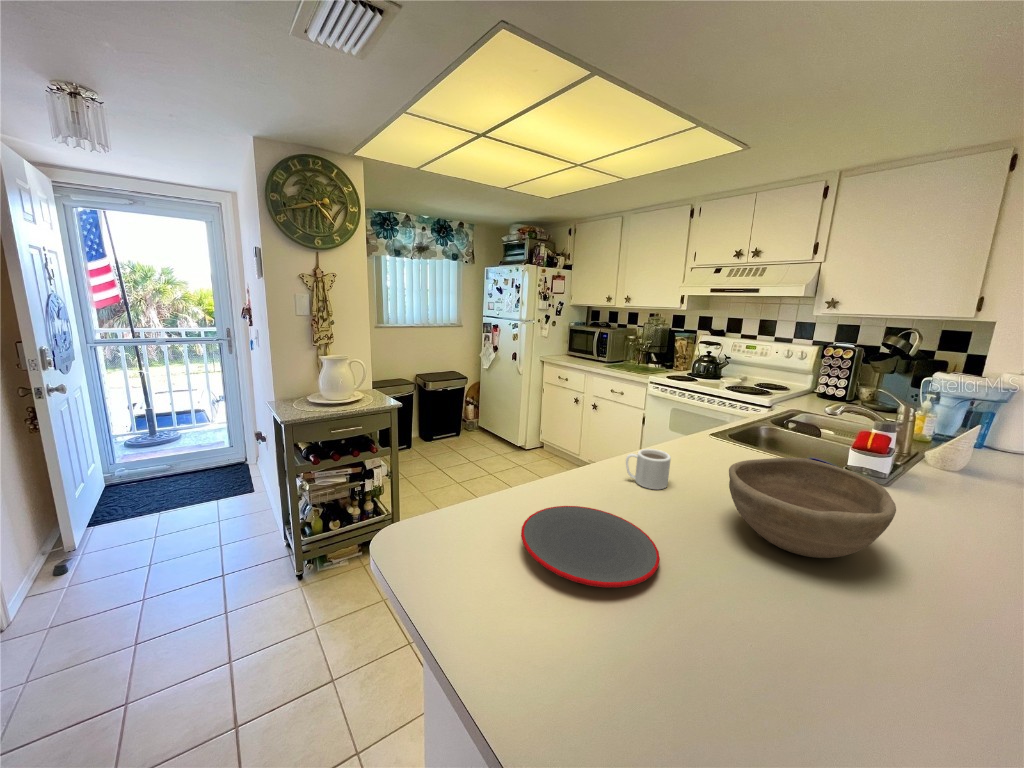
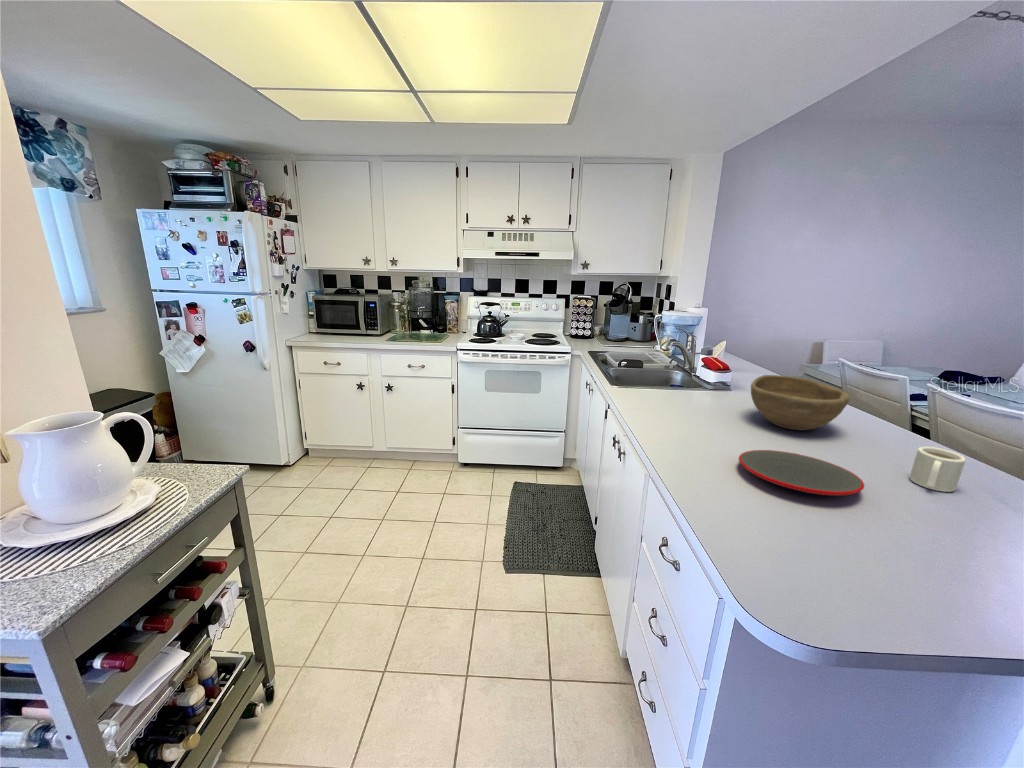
mug: present [626,449,671,489] -> present [910,447,966,492]

